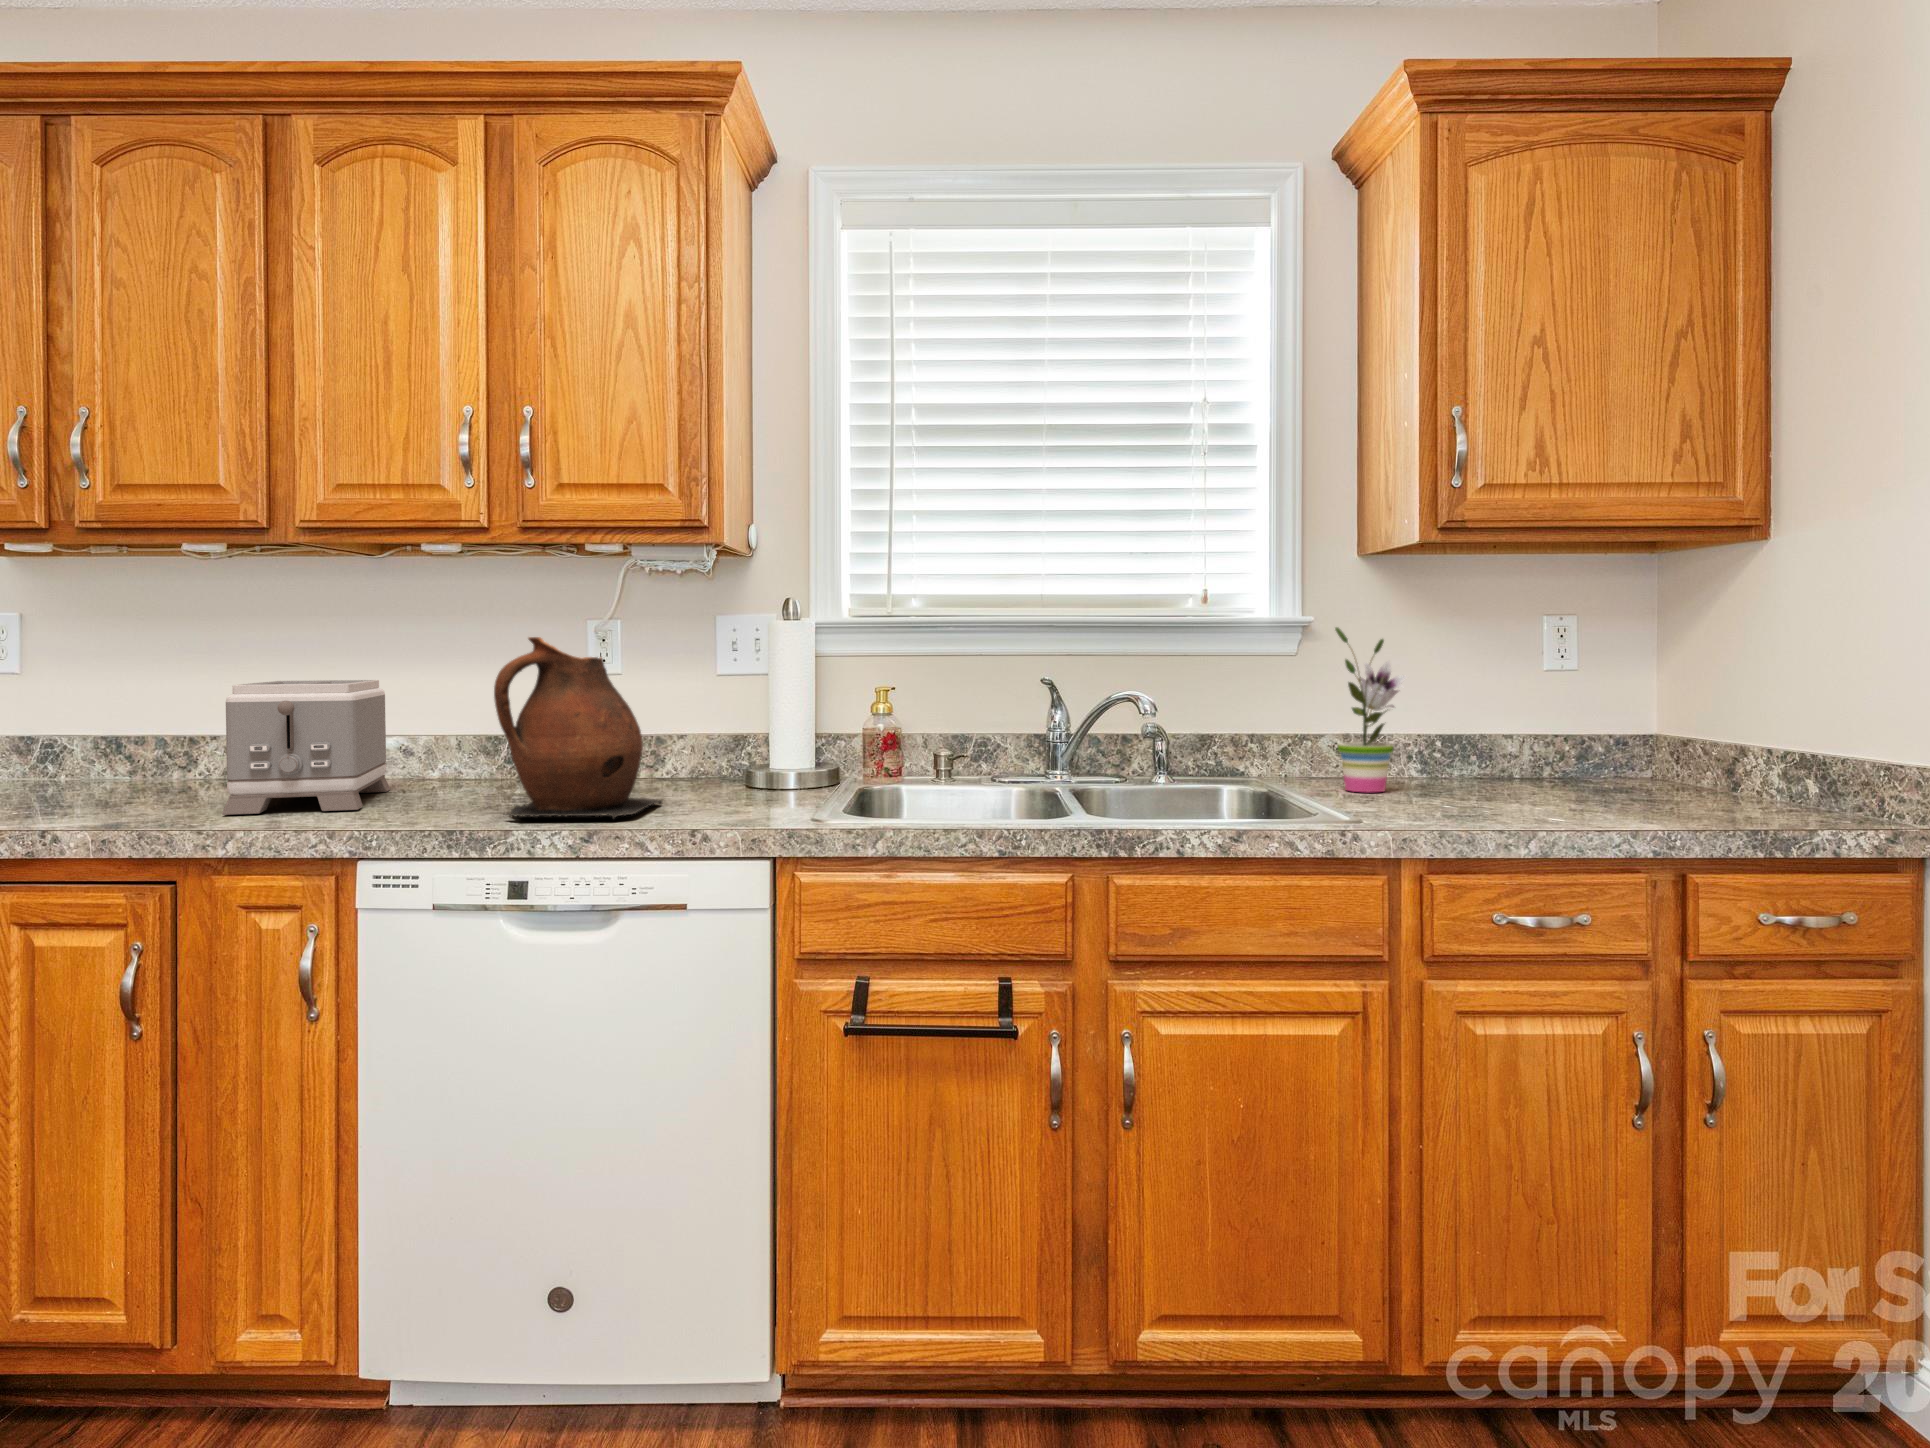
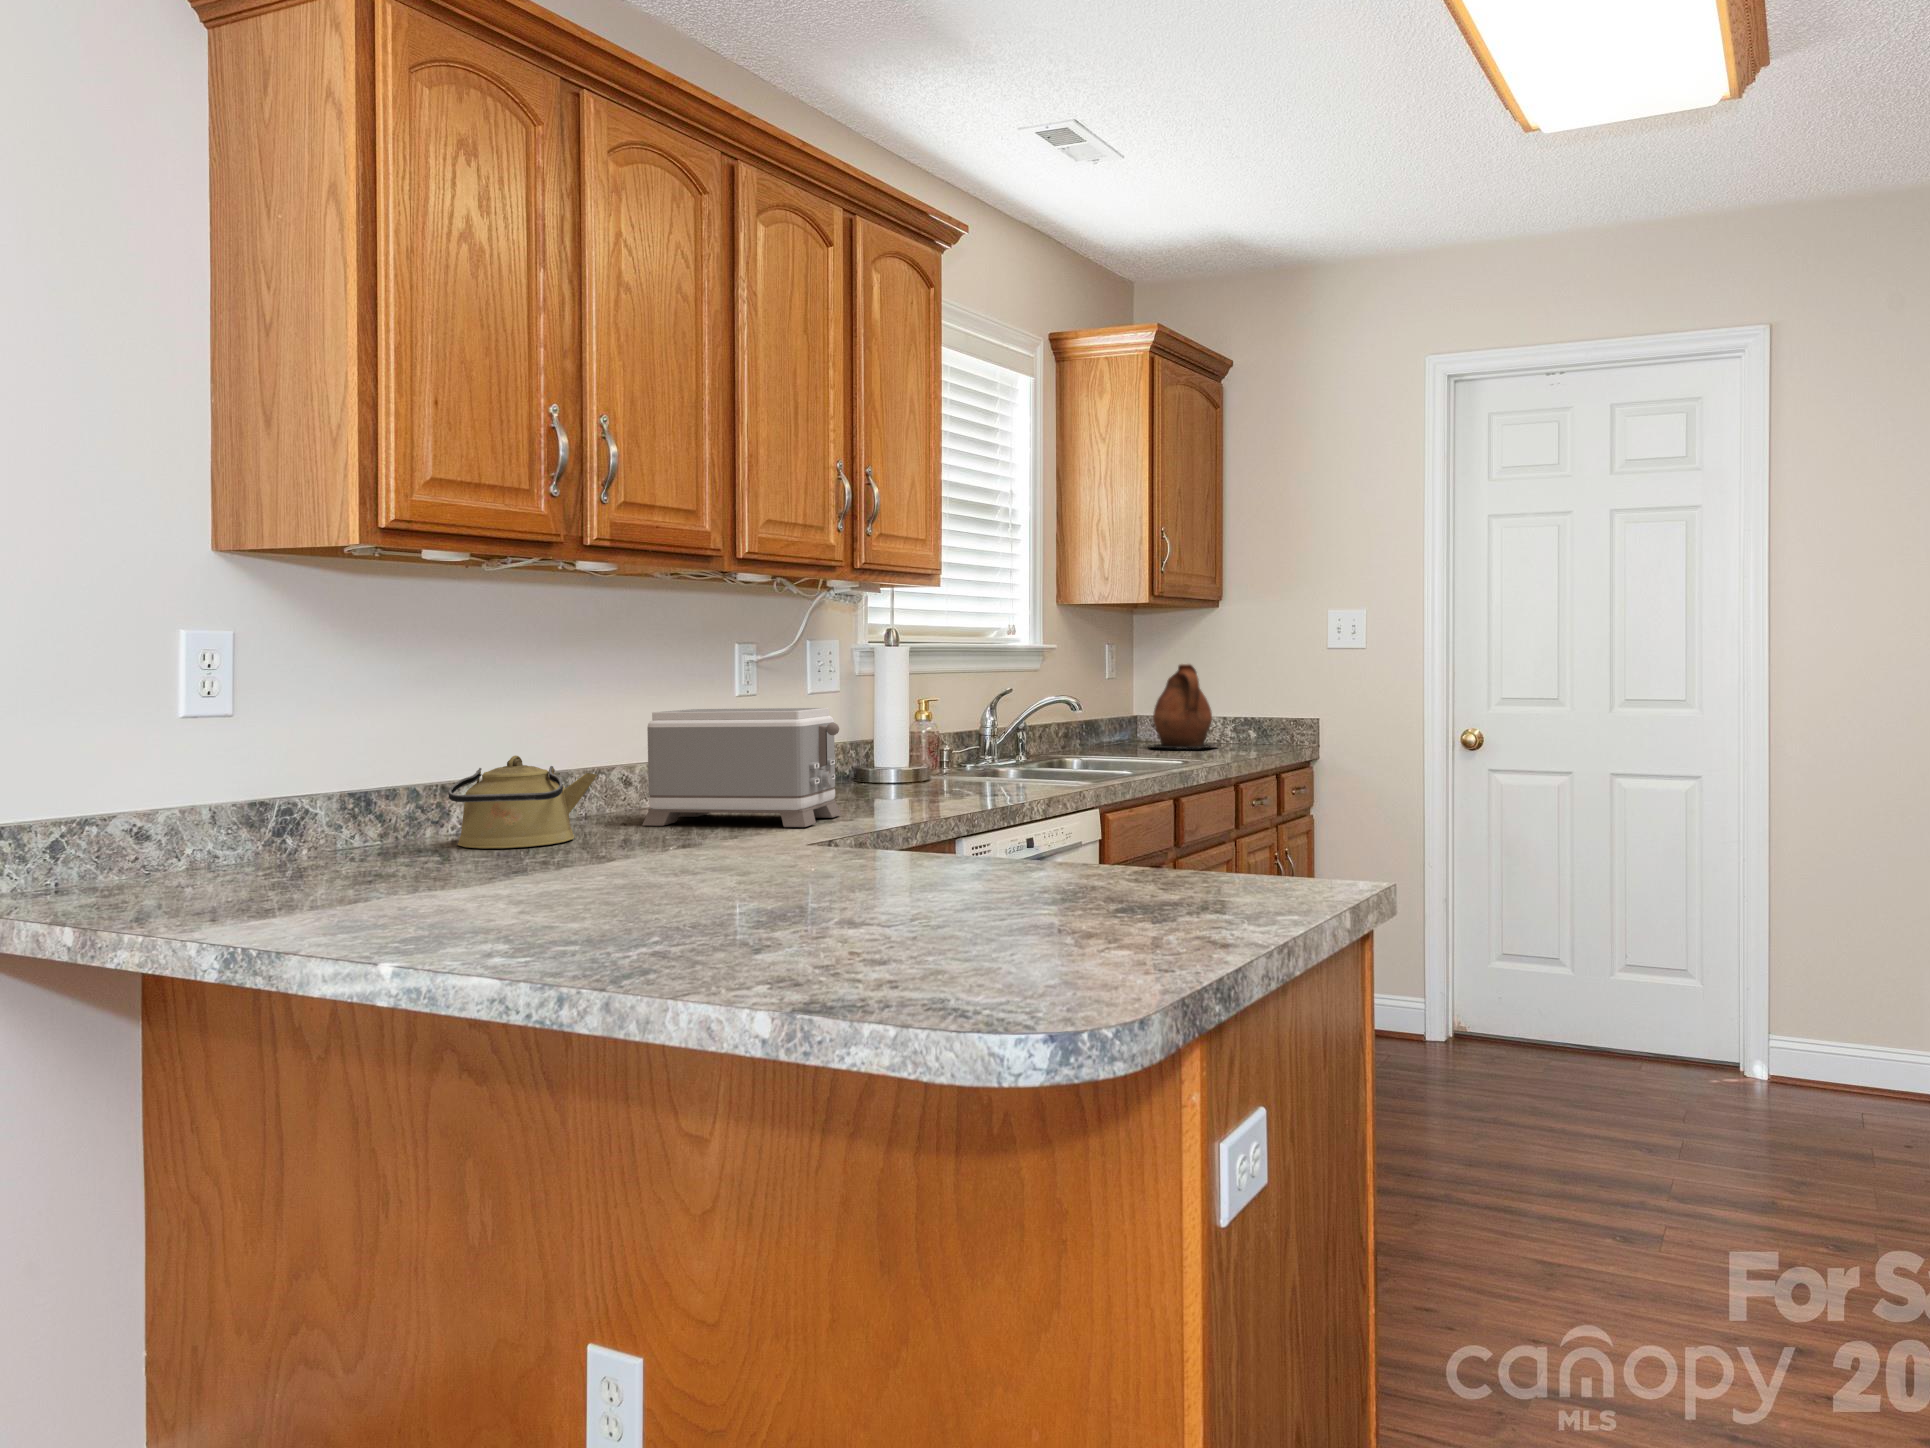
potted plant: present [1335,627,1407,792] -> none [1078,659,1133,755]
ceramic pitcher: present [494,637,662,819] -> present [1148,664,1216,749]
kettle: none [81,714,207,797] -> present [448,756,597,848]

